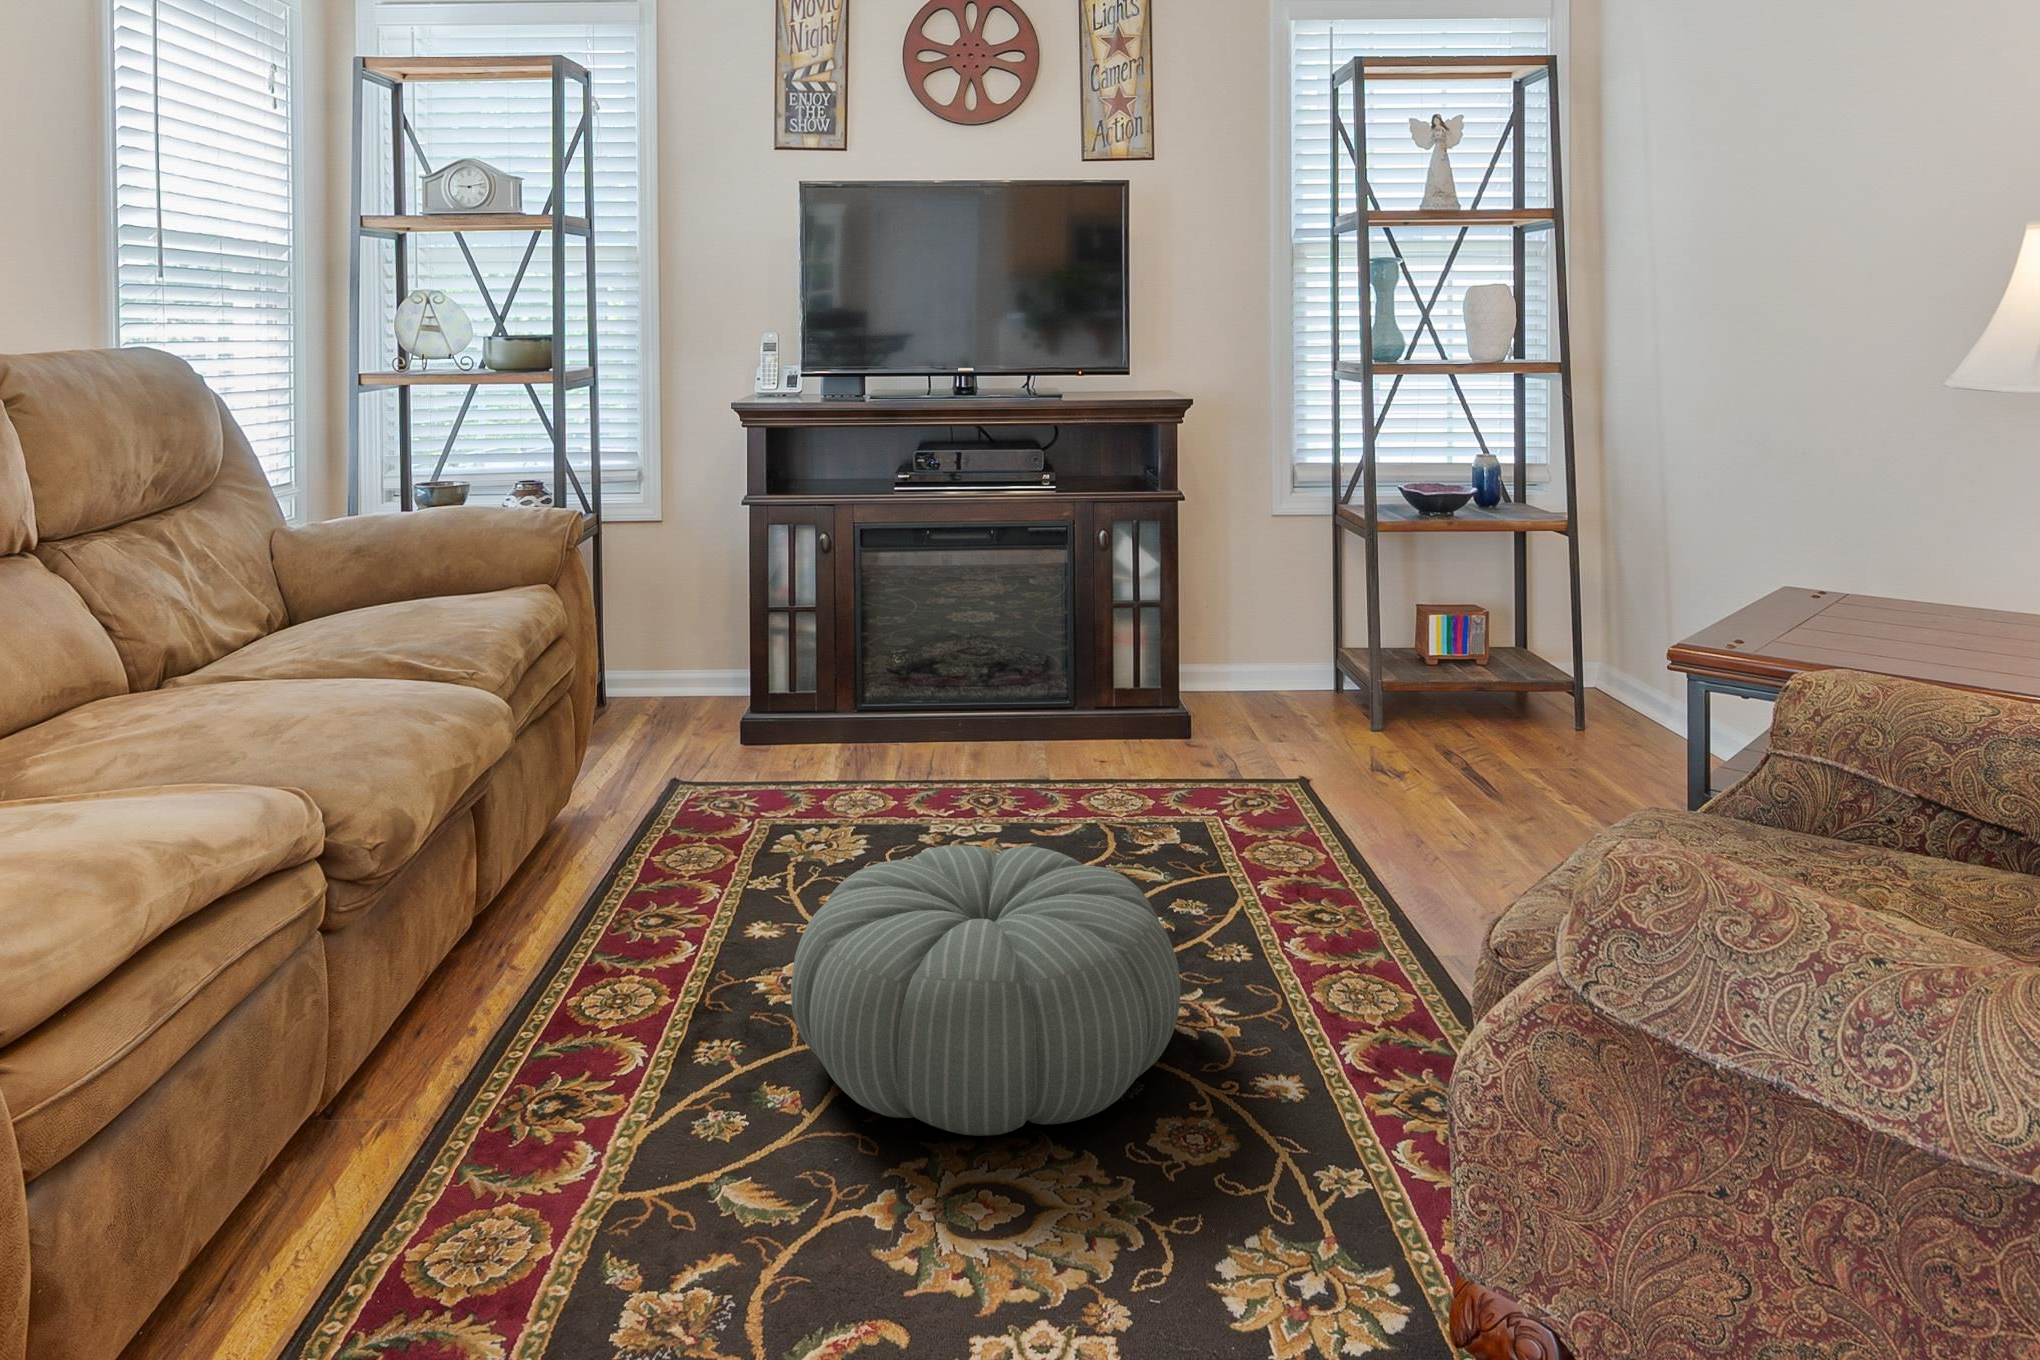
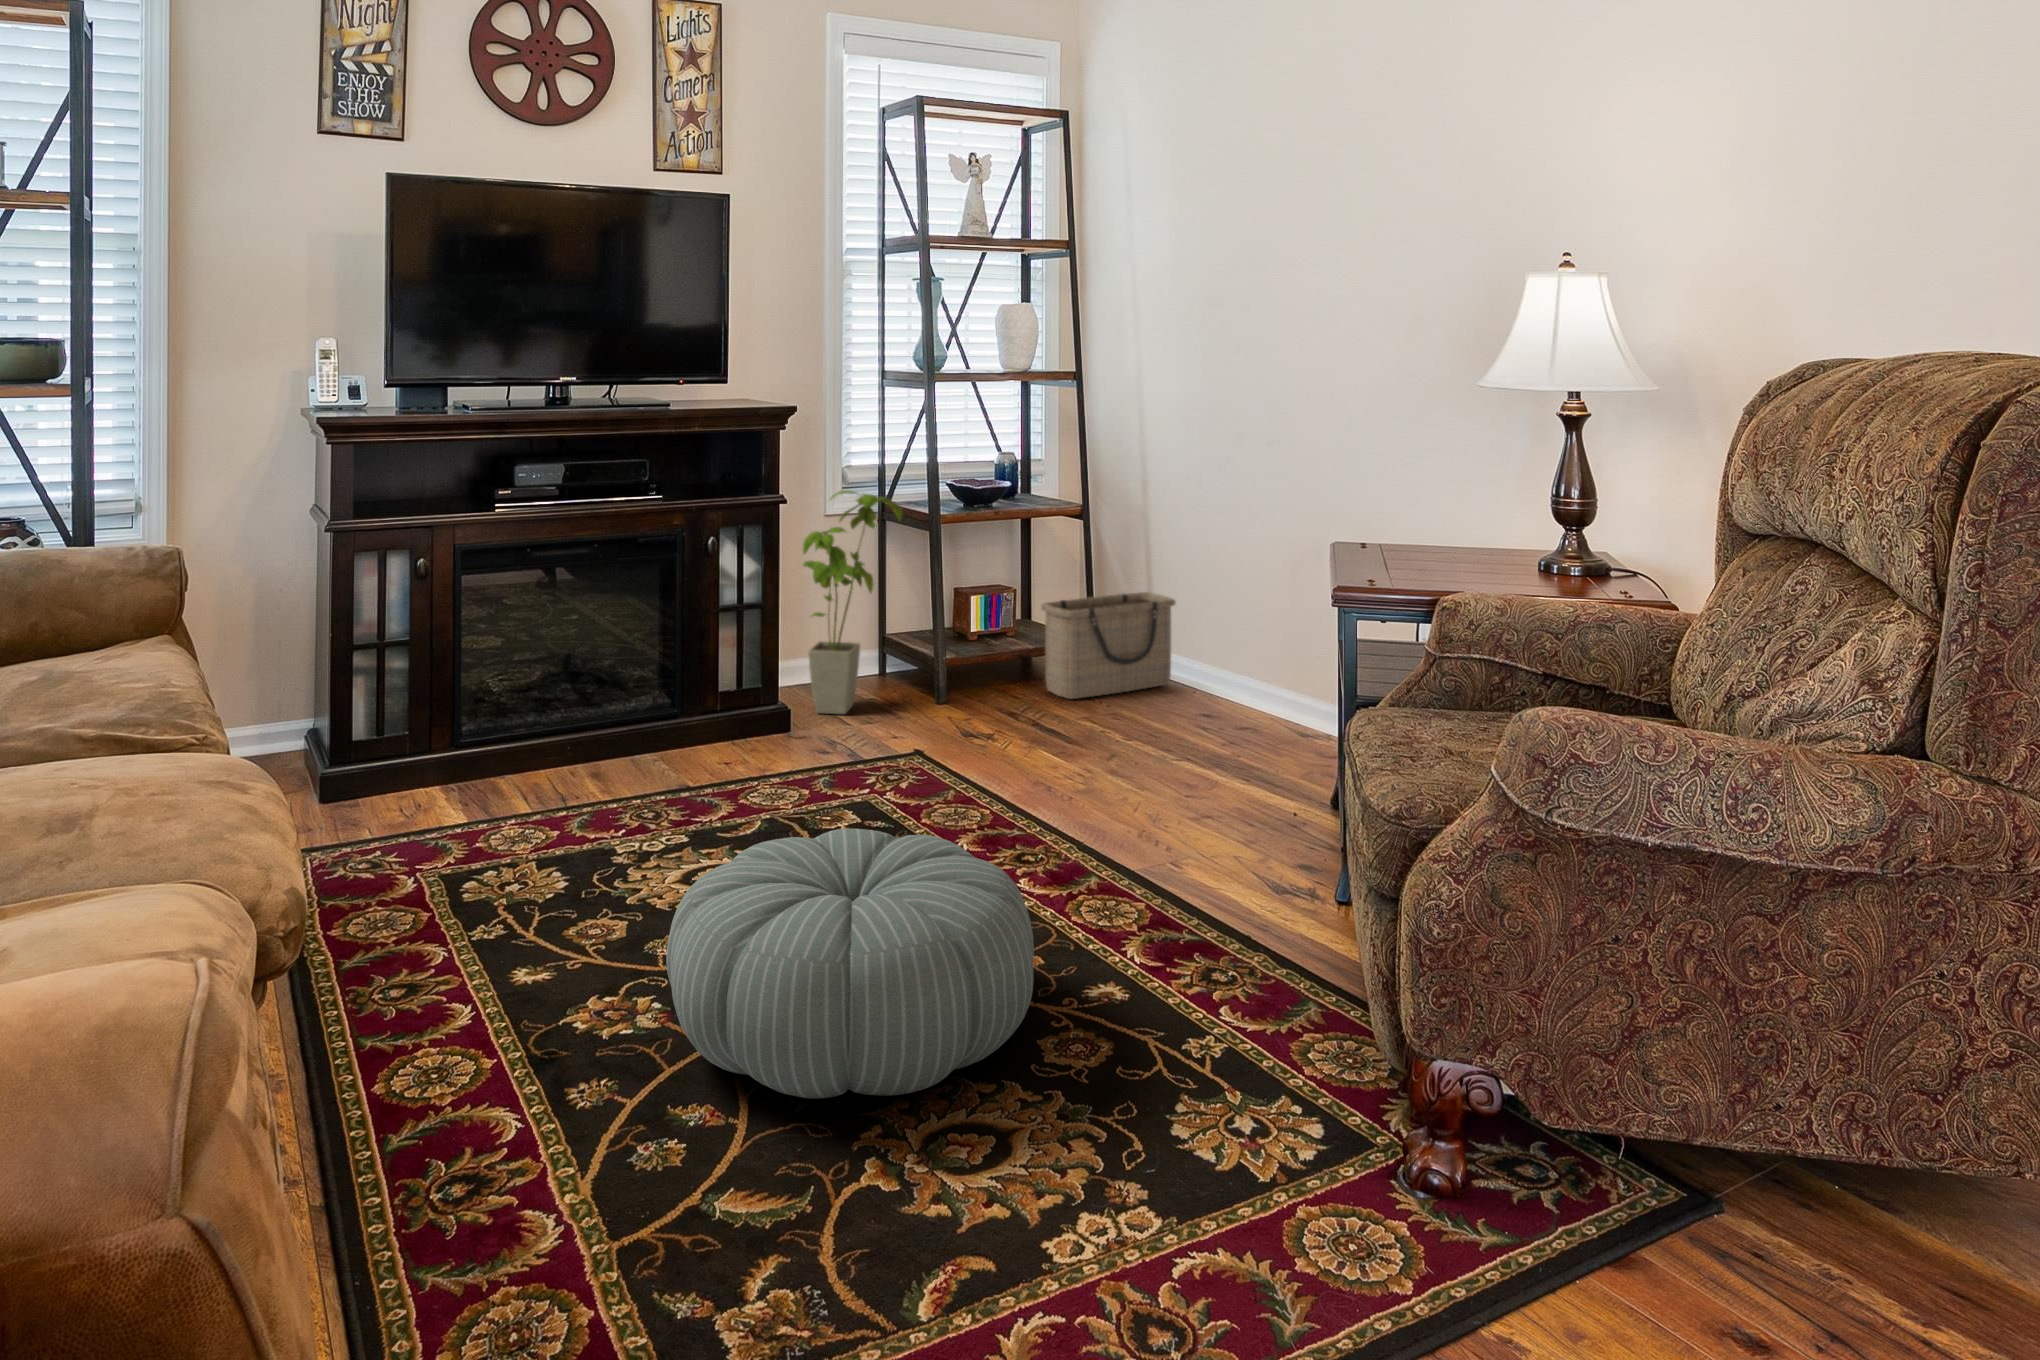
house plant: none [1209,490,1329,730] -> present [803,490,902,714]
basket: none [1504,630,1685,747] -> present [1041,592,1176,699]

